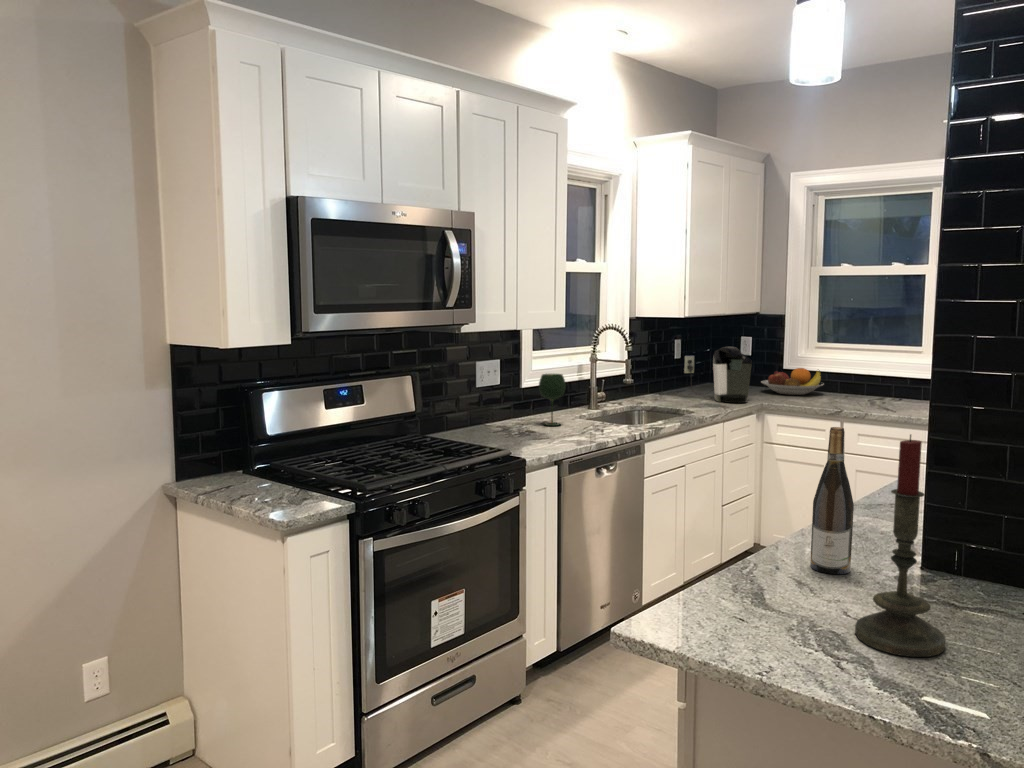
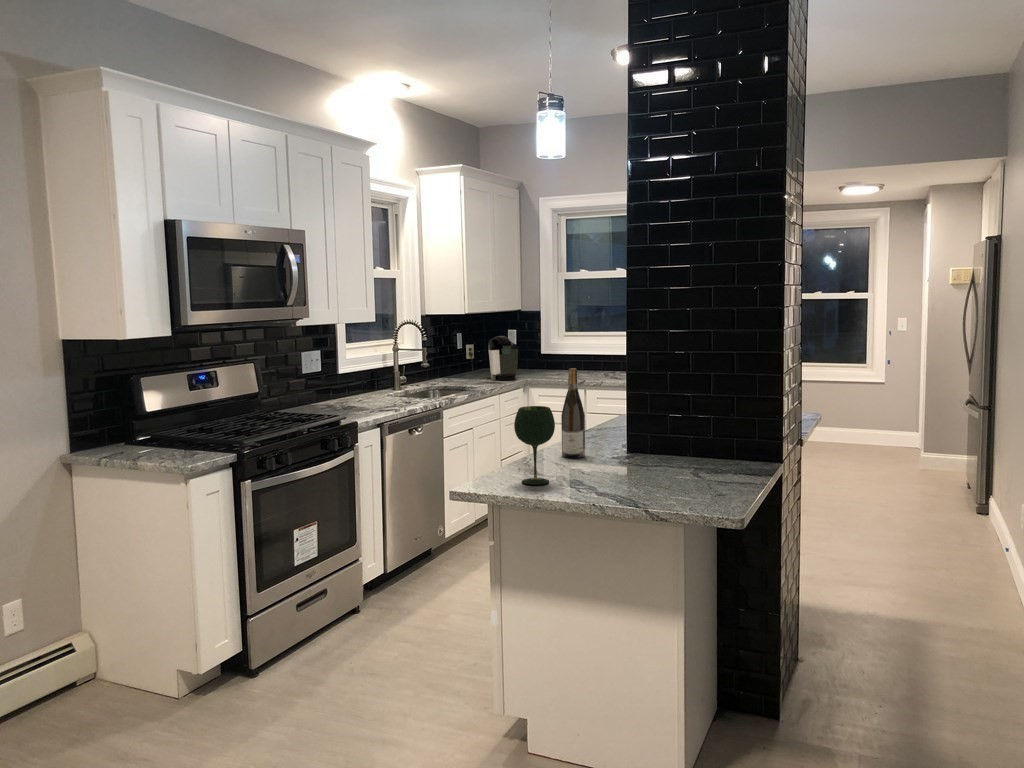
fruit bowl: present [761,368,824,395] -> none [526,352,573,373]
wine glass: present [539,374,566,426] -> present [514,406,555,485]
candle: present [855,435,945,657] -> none [586,362,632,483]

